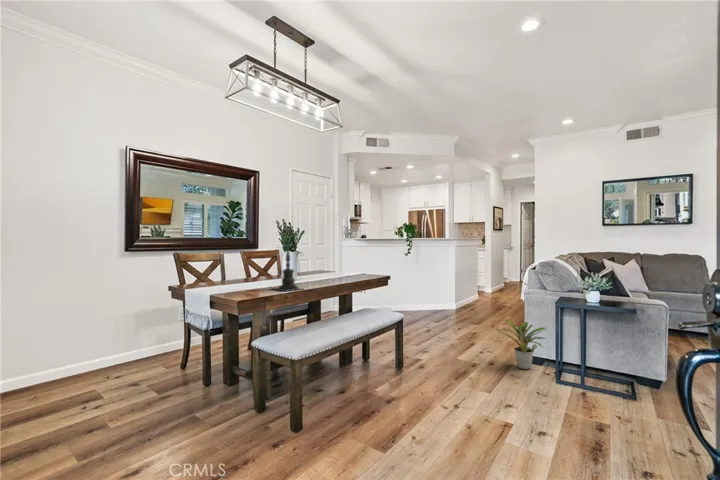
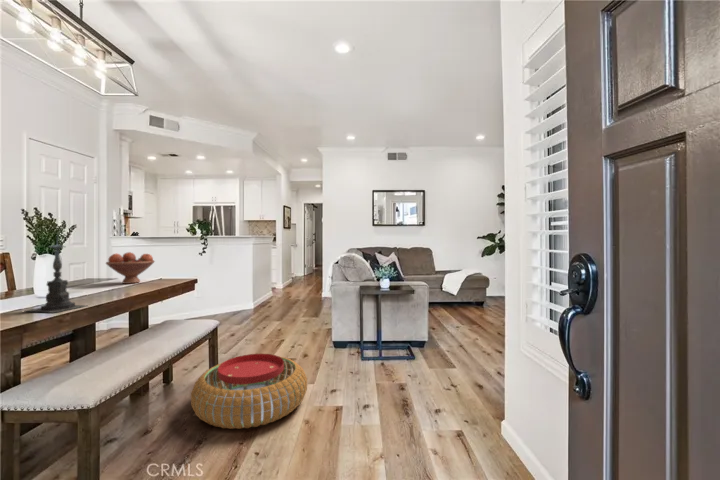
fruit bowl: none [326,251,359,276] -> present [106,252,154,284]
potted plant: present [496,319,545,370] -> none [308,311,352,355]
pouf: none [373,349,478,416] -> present [191,354,307,429]

